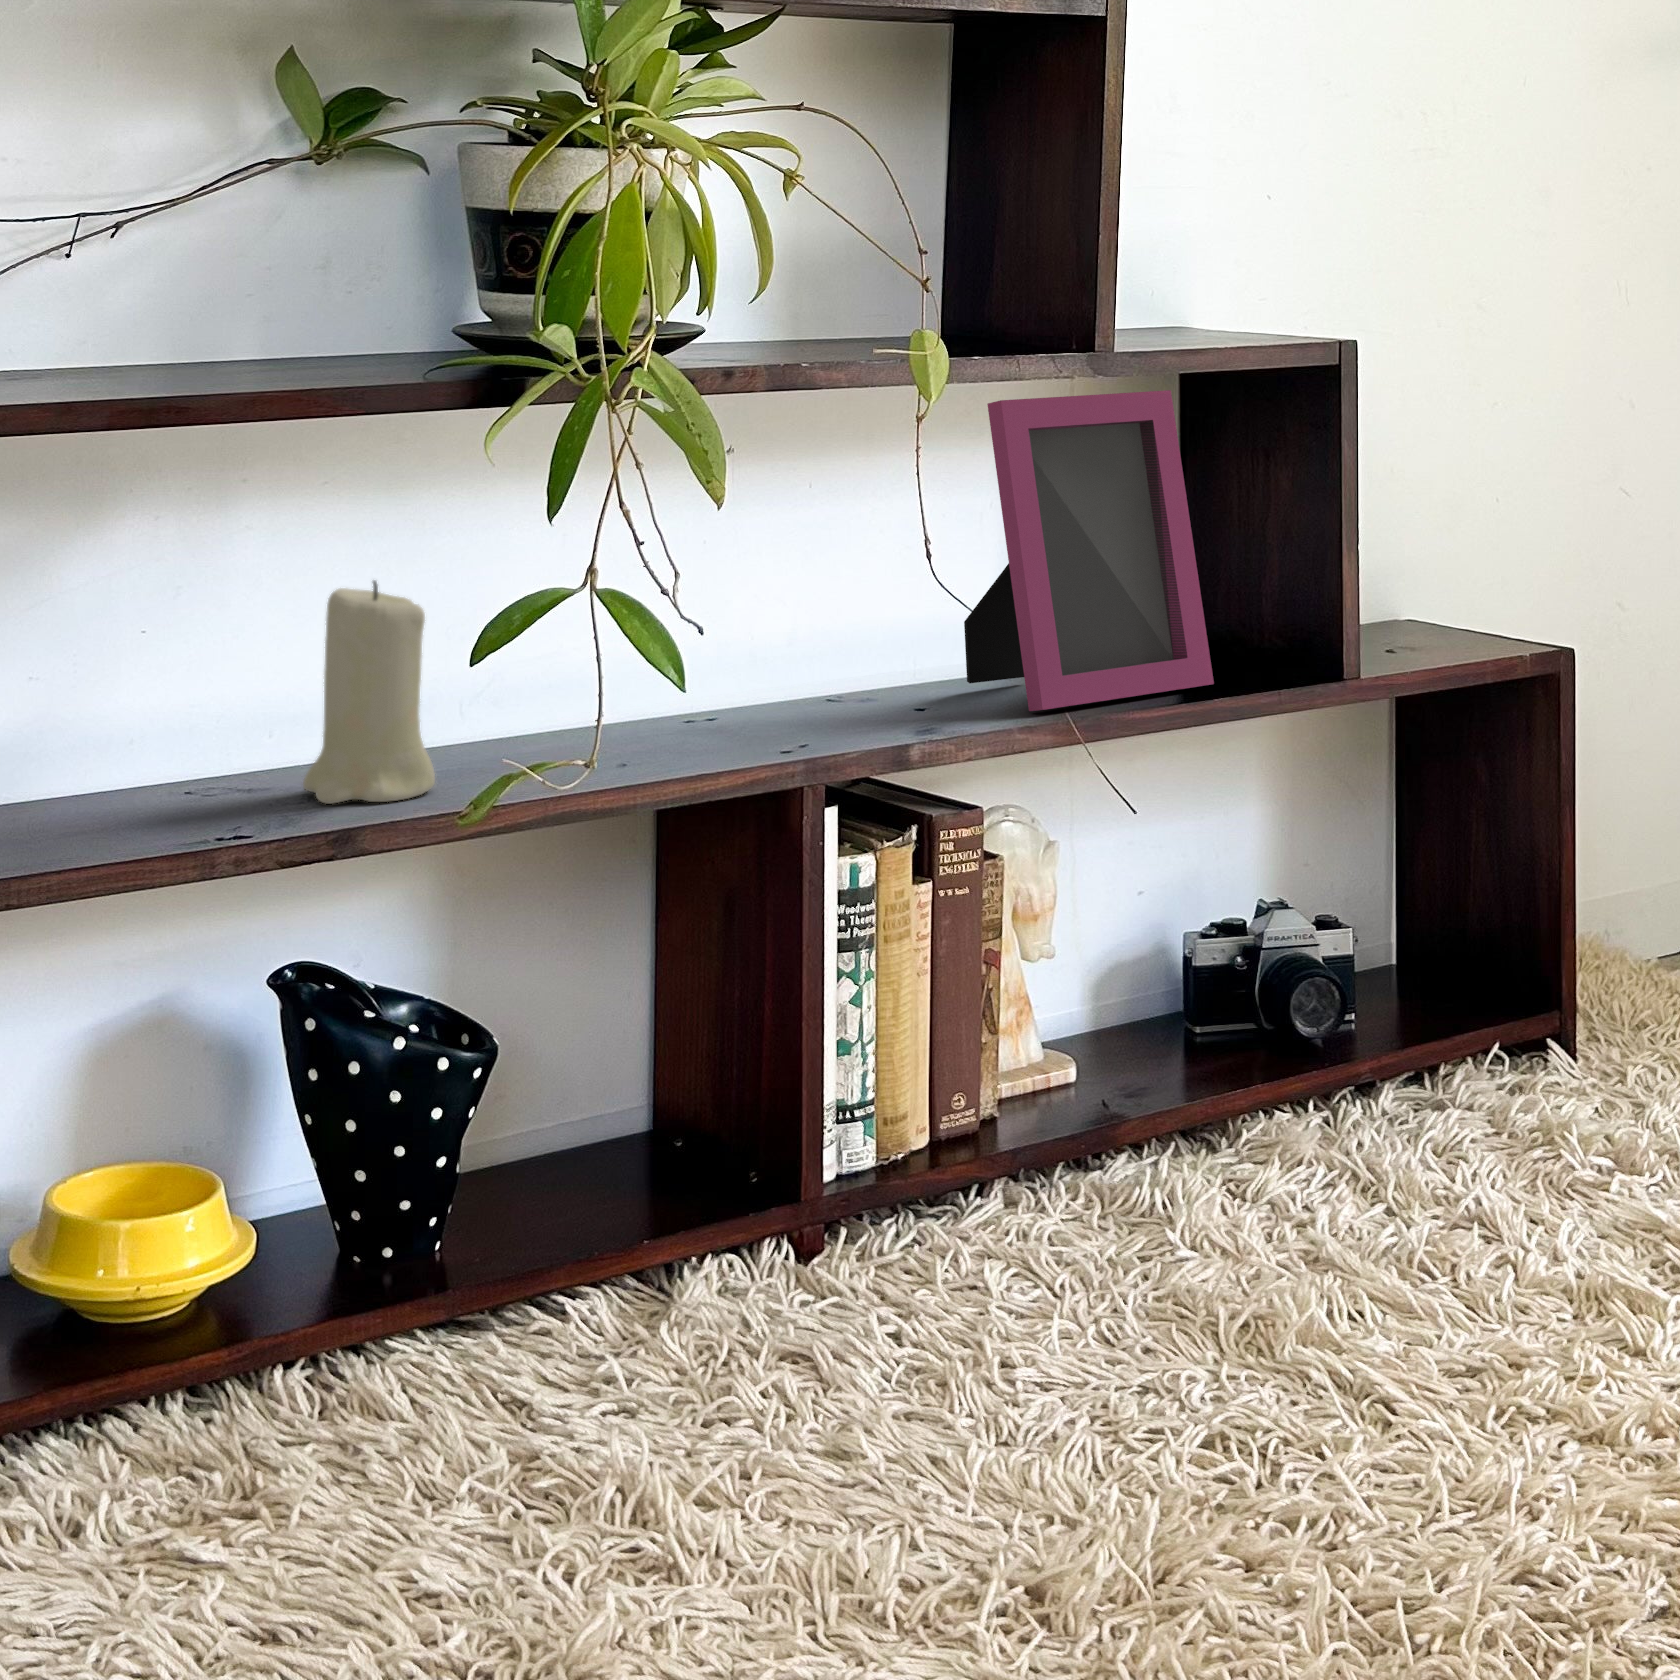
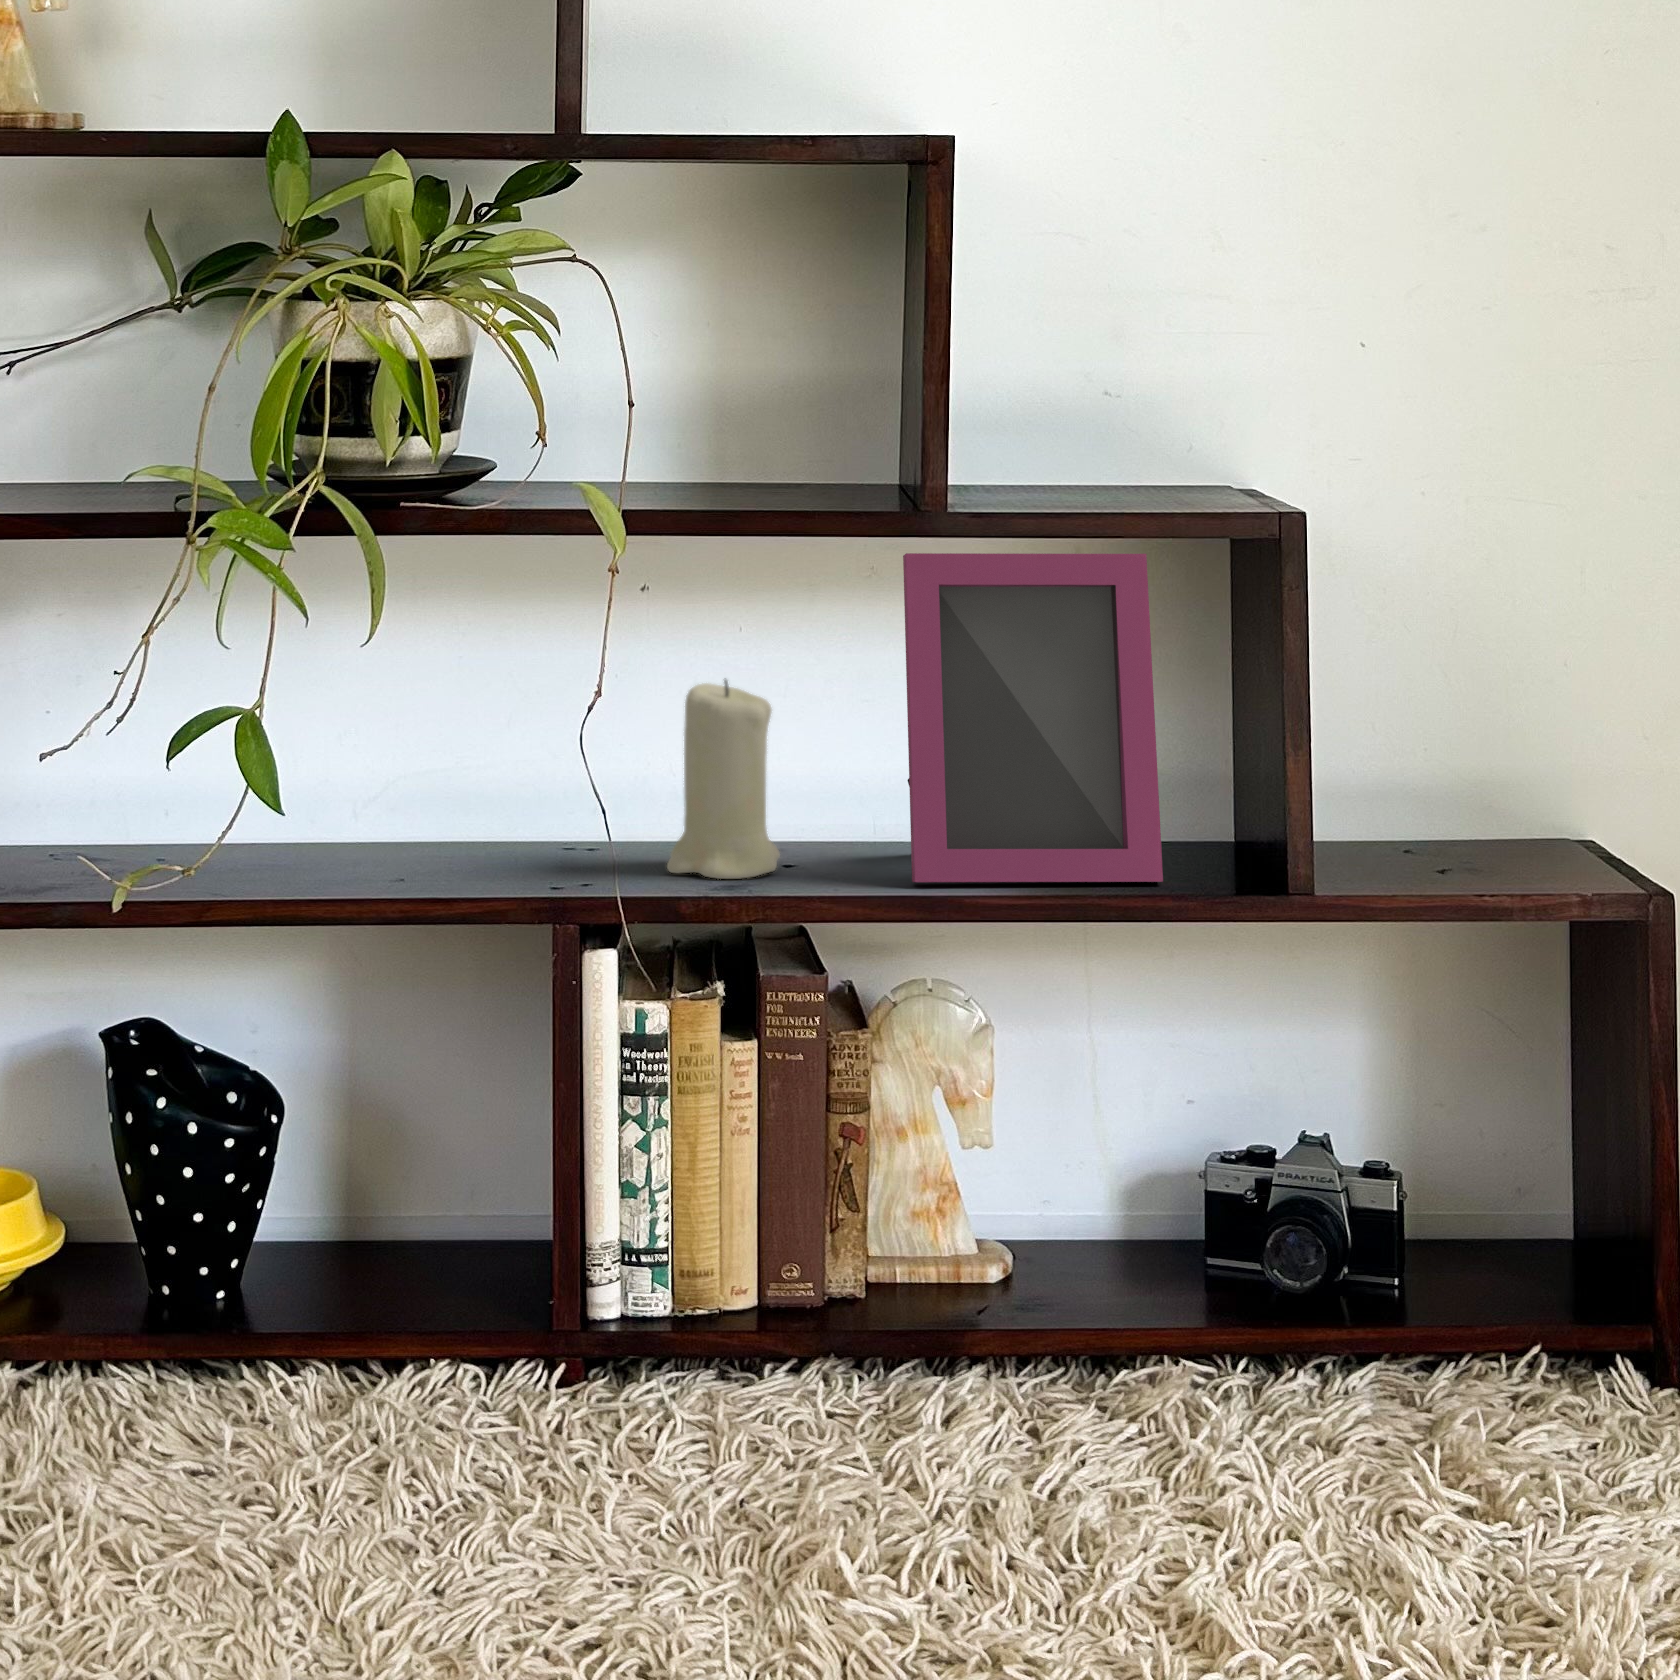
candle: present [303,581,435,804] -> present [667,680,780,879]

